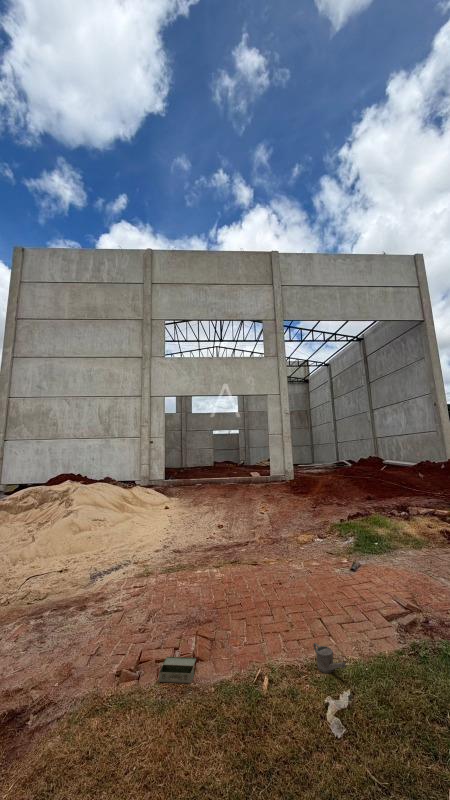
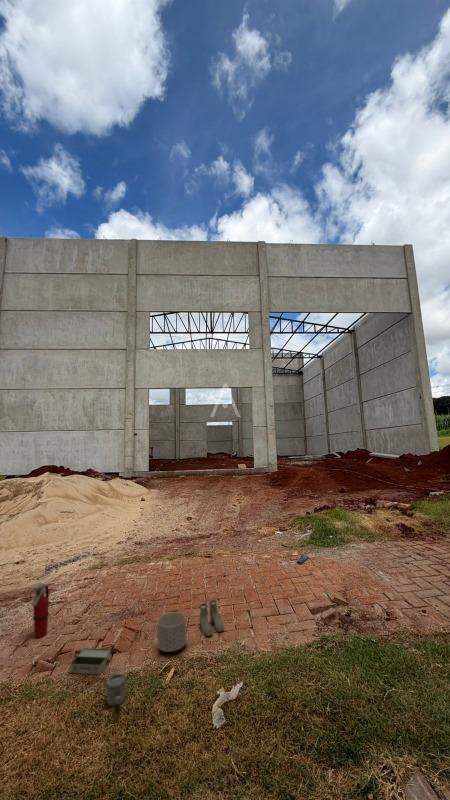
fire extinguisher: none [105,591,120,647] -> present [32,584,49,638]
boots: none [275,607,302,644] -> present [199,600,223,636]
planter: none [239,619,269,660] -> present [157,612,186,652]
watering can: present [313,643,346,673] -> present [106,669,126,706]

